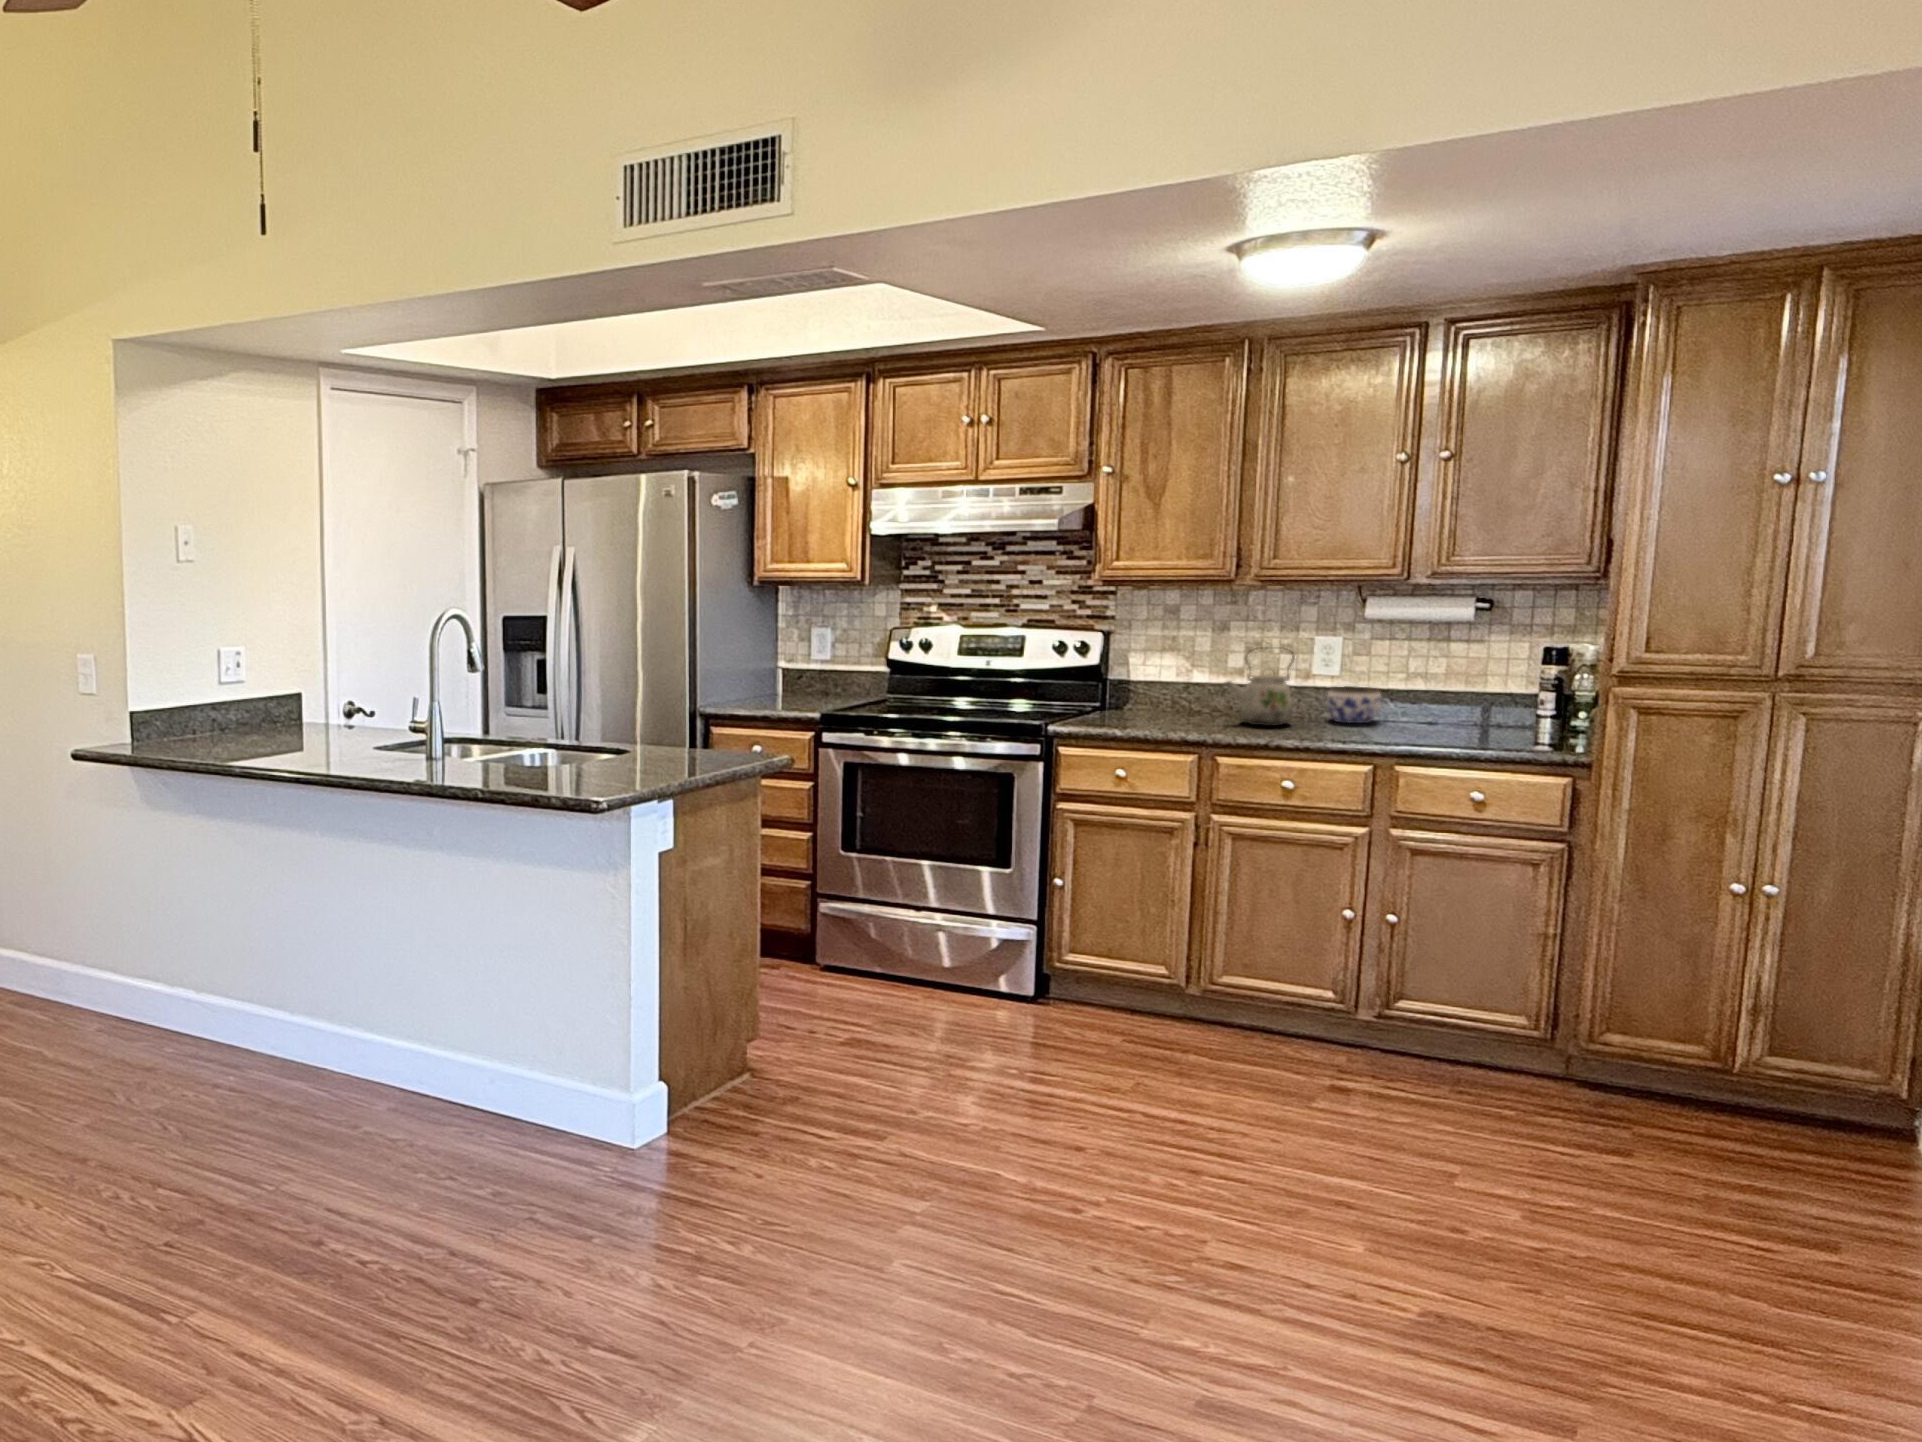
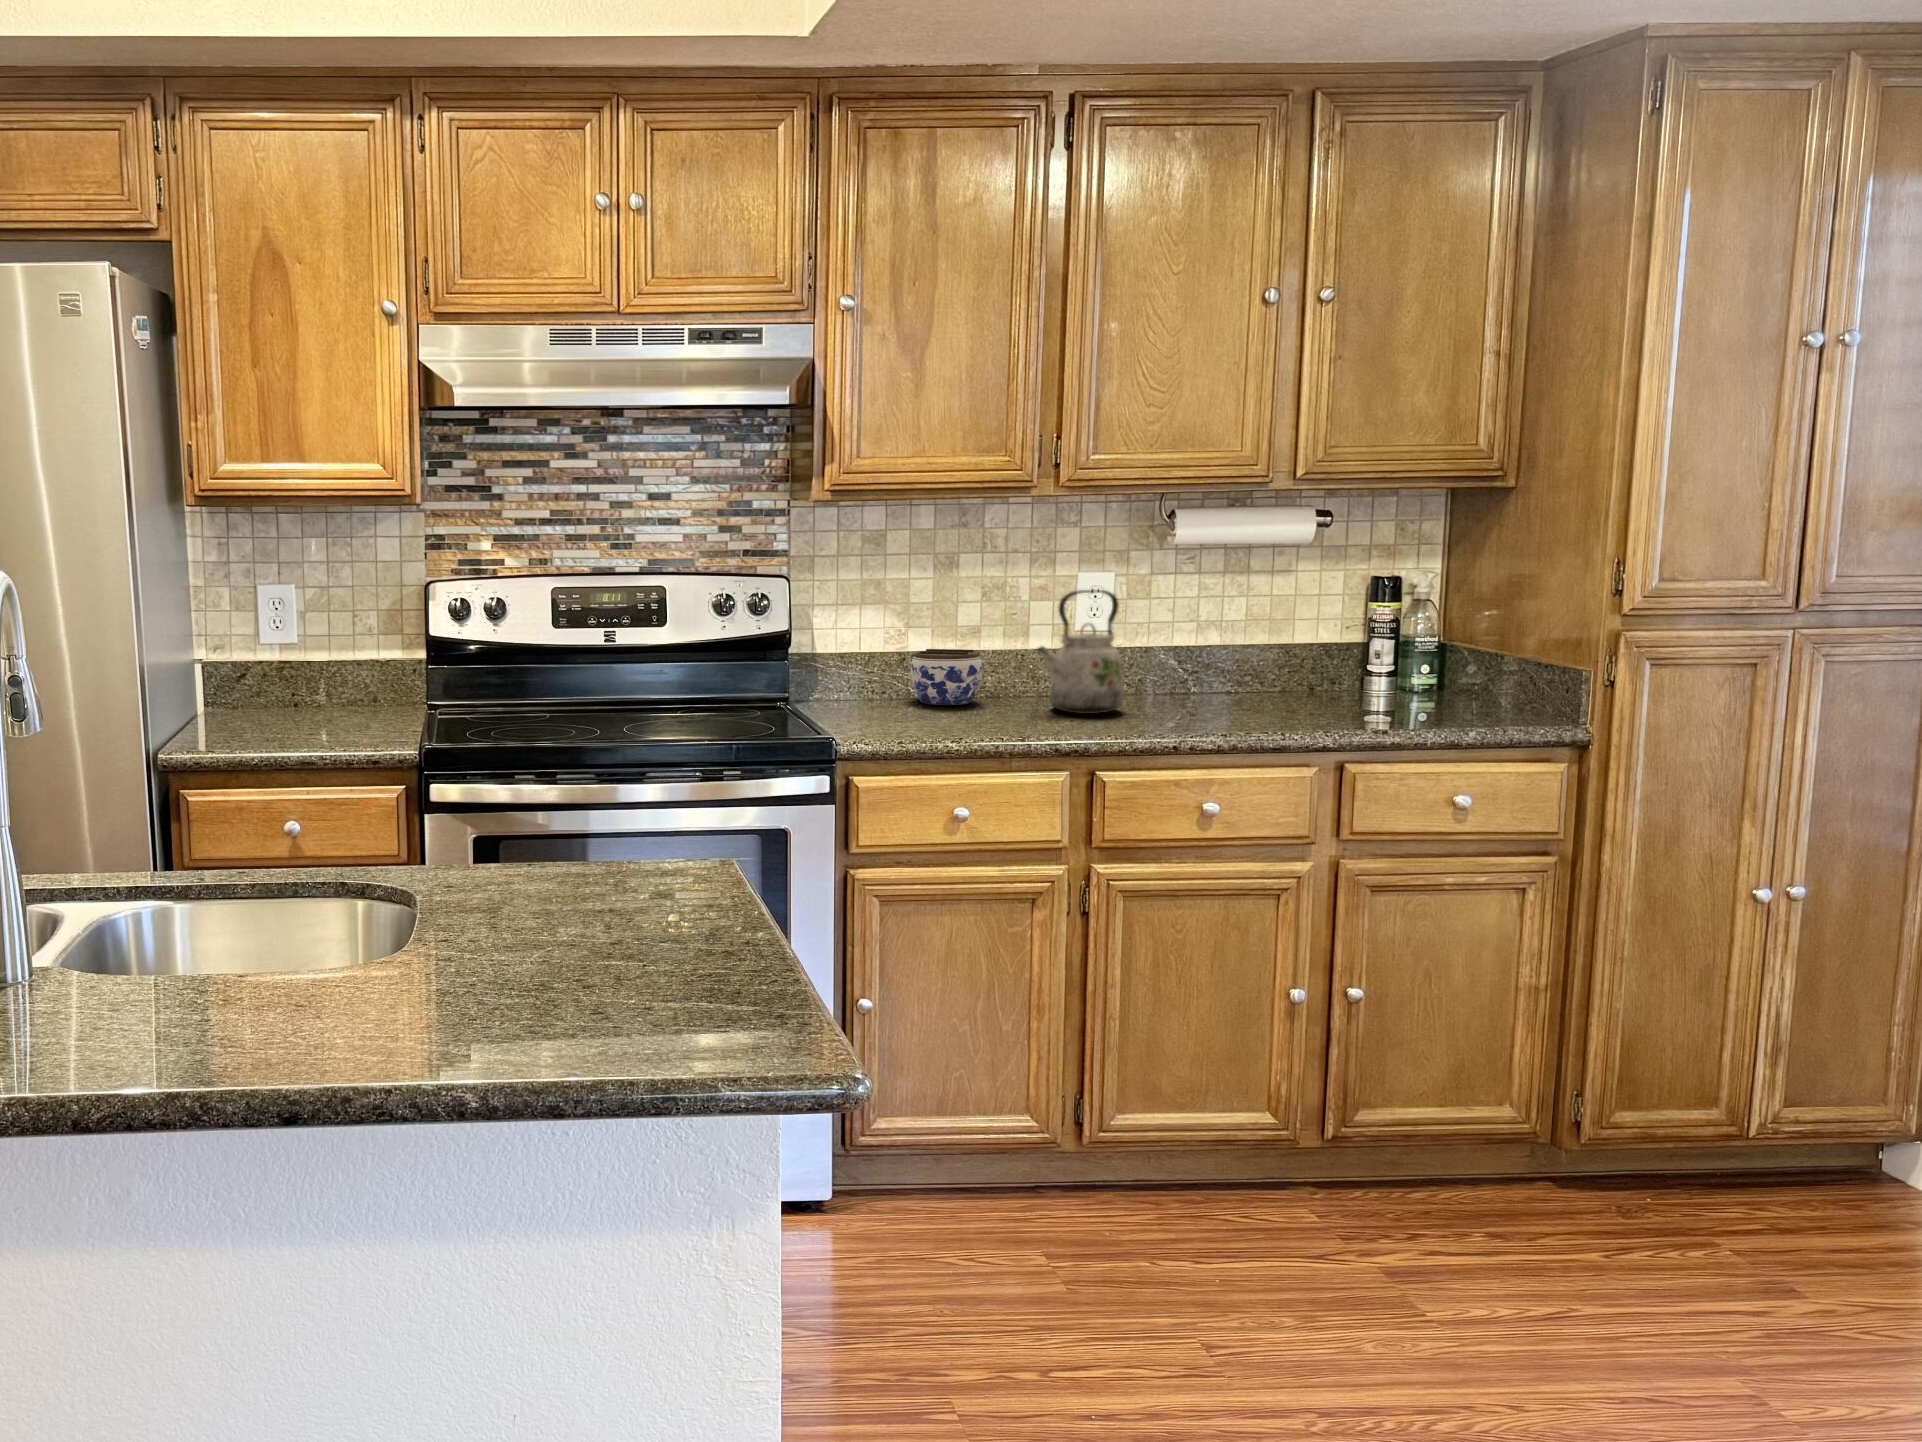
jar: present [1327,686,1381,723] -> present [911,649,983,705]

